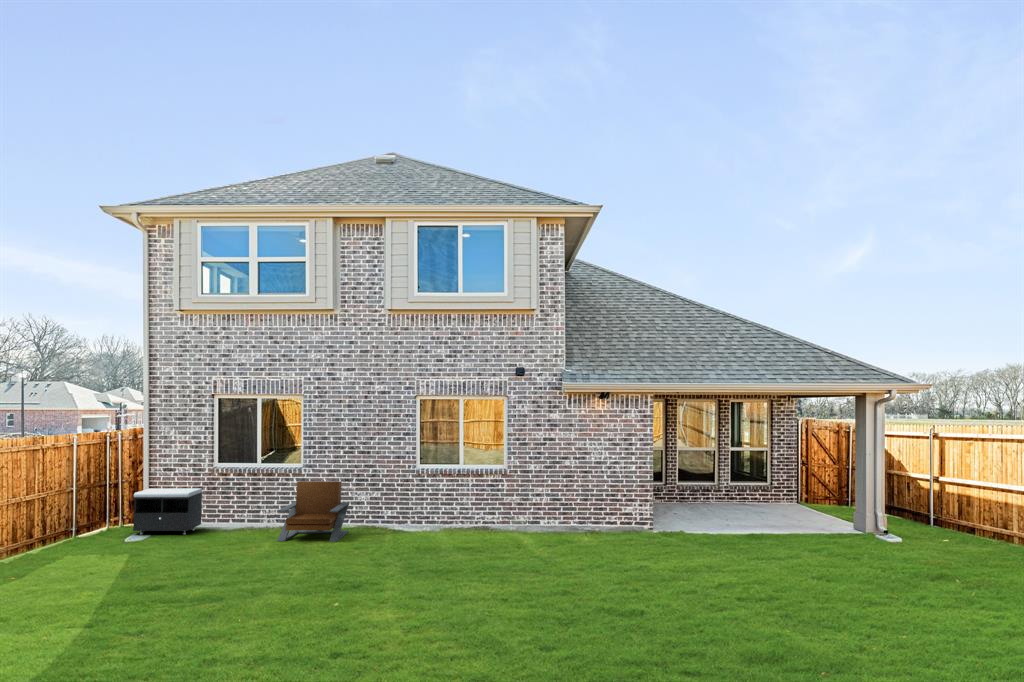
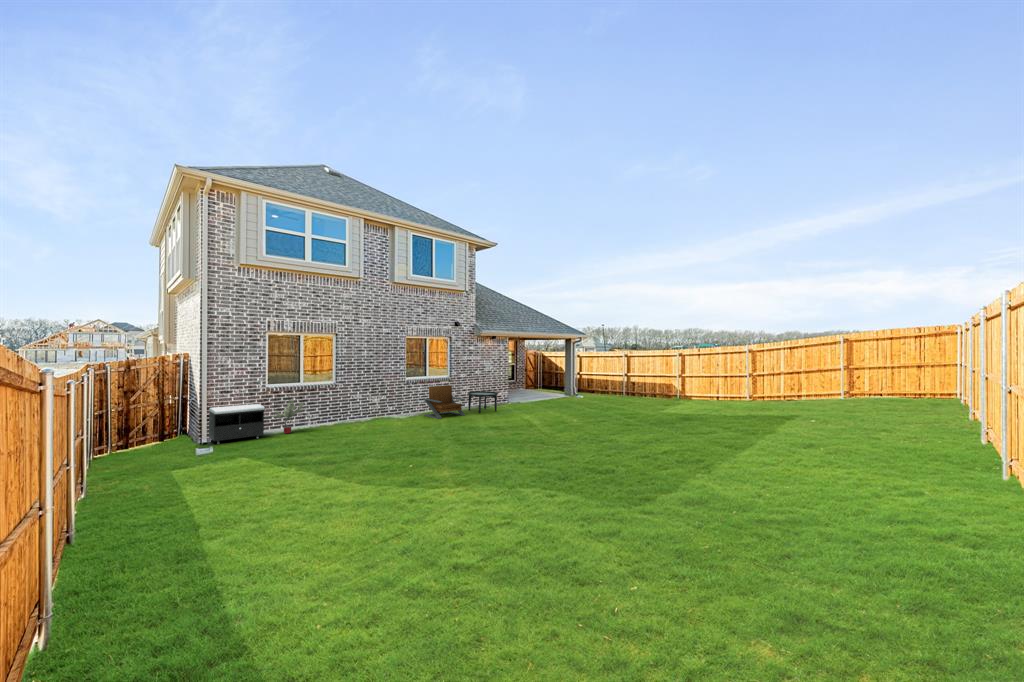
lounge chair: present [277,481,349,542] -> present [424,385,465,419]
potted tree: none [207,485,244,534] -> present [272,399,303,434]
round table: none [527,497,588,543] -> present [468,391,498,413]

